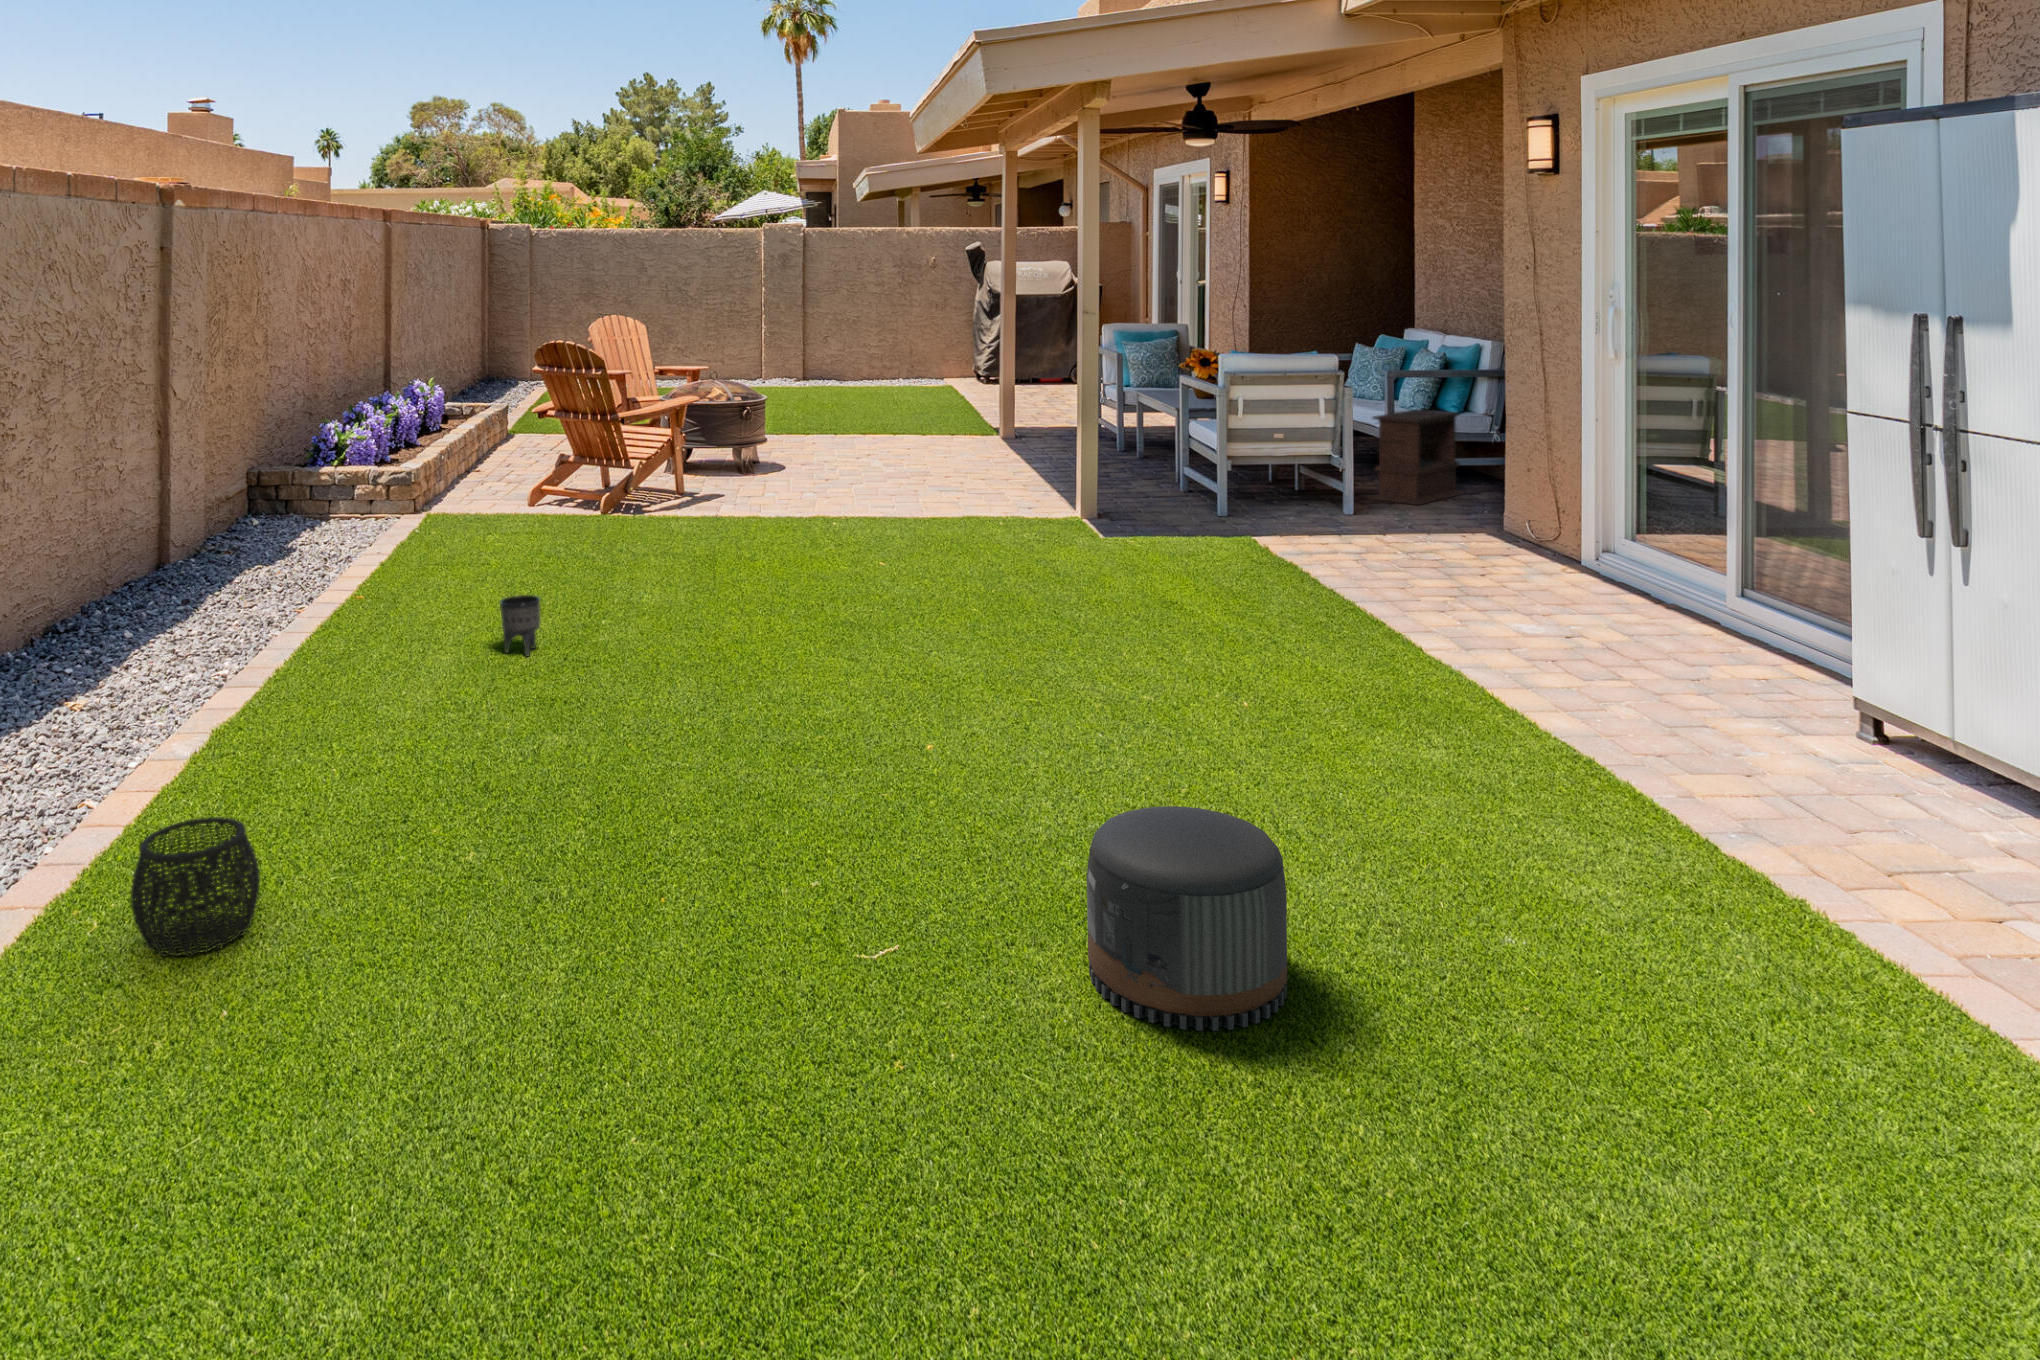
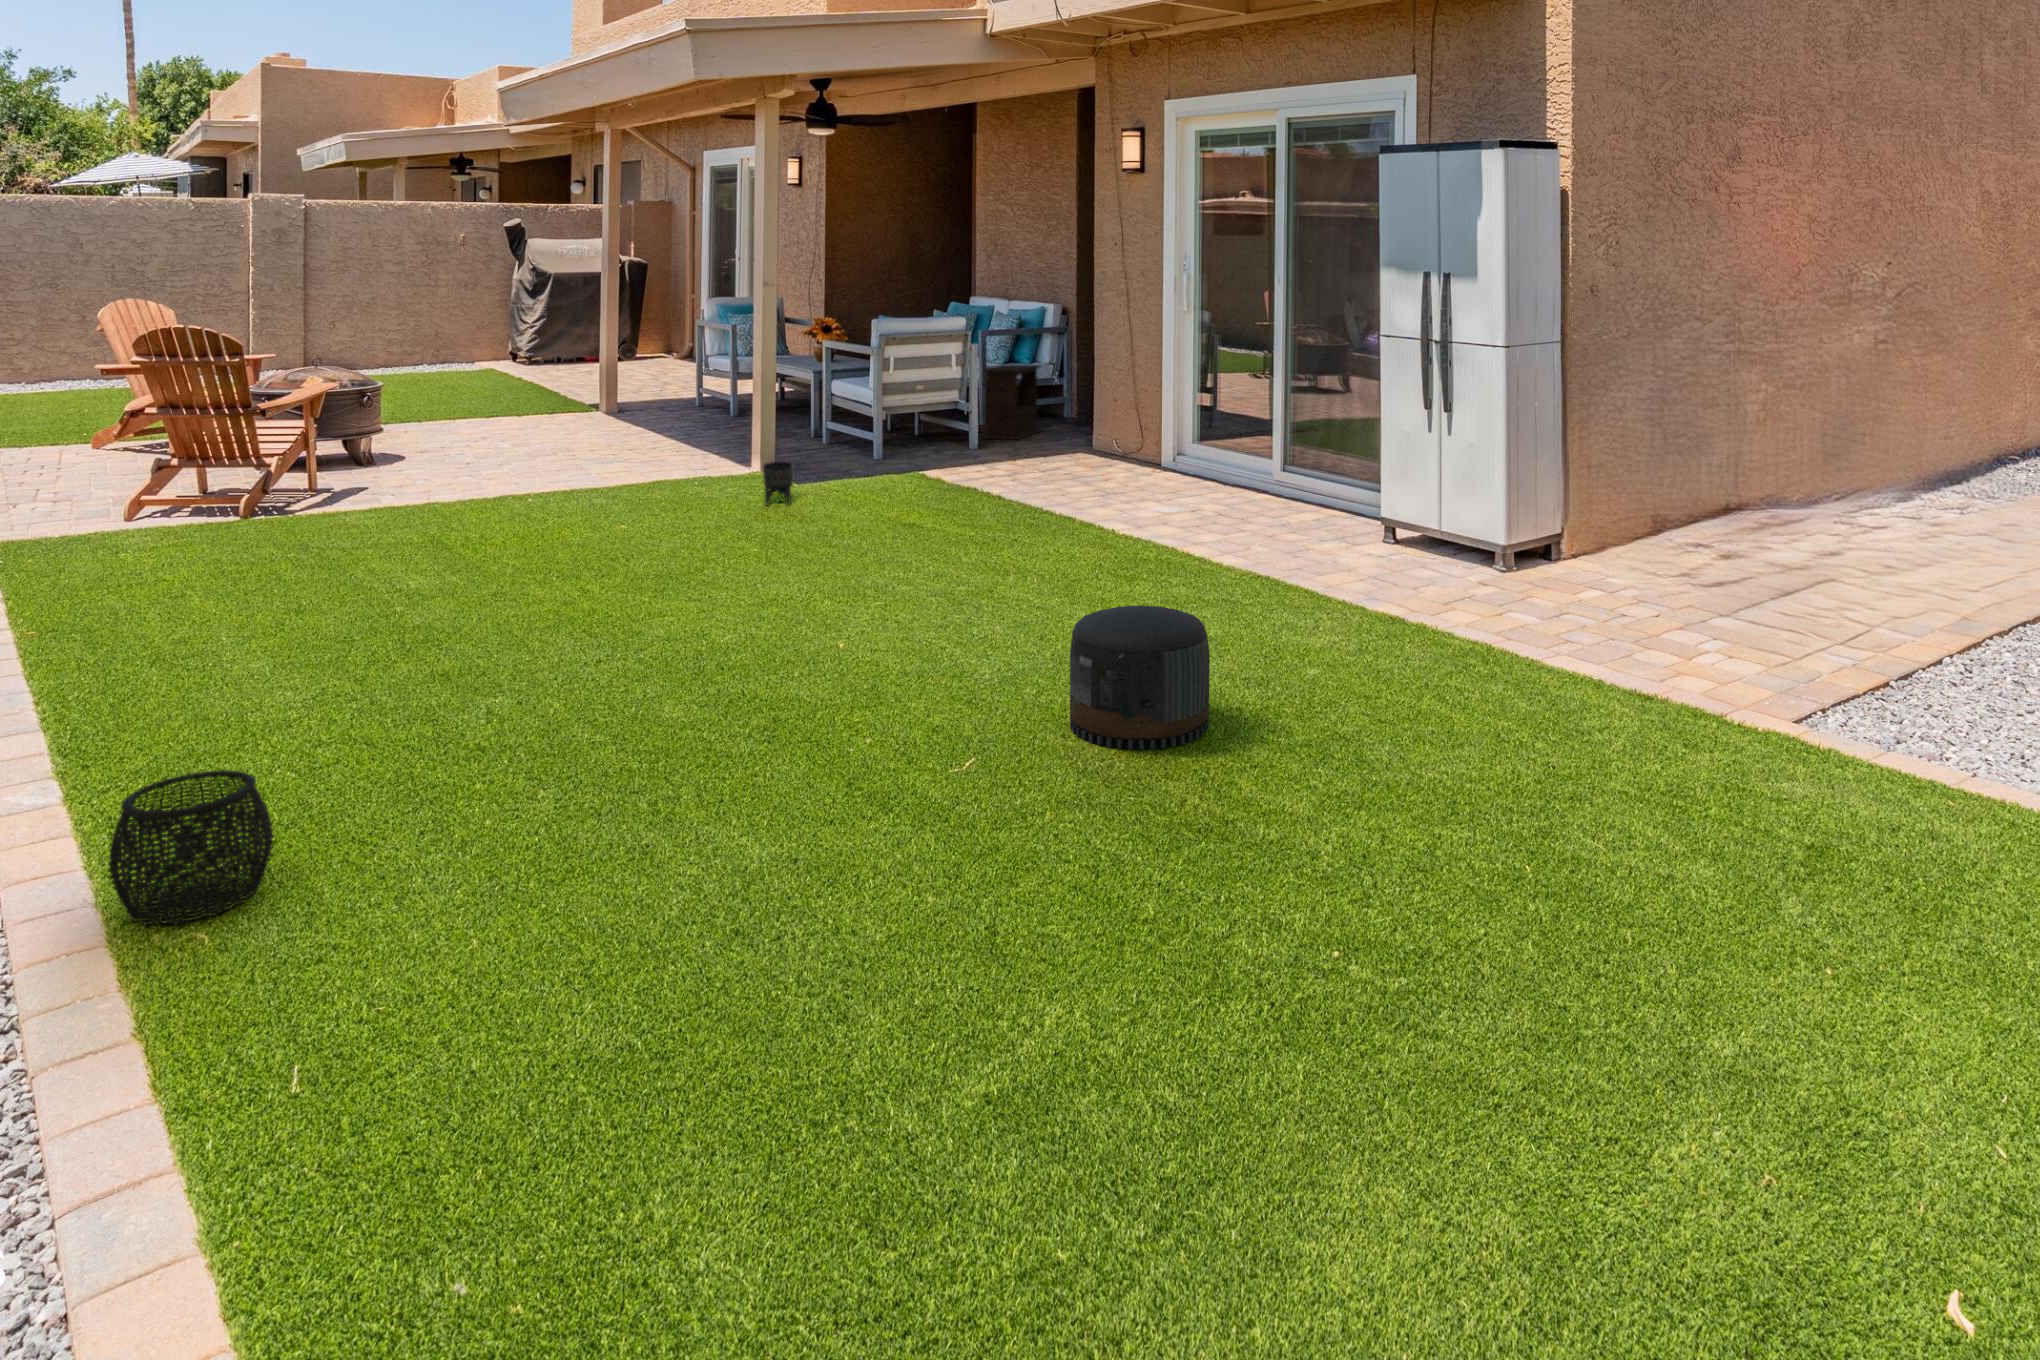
planter: present [500,595,541,656] -> present [763,462,794,506]

